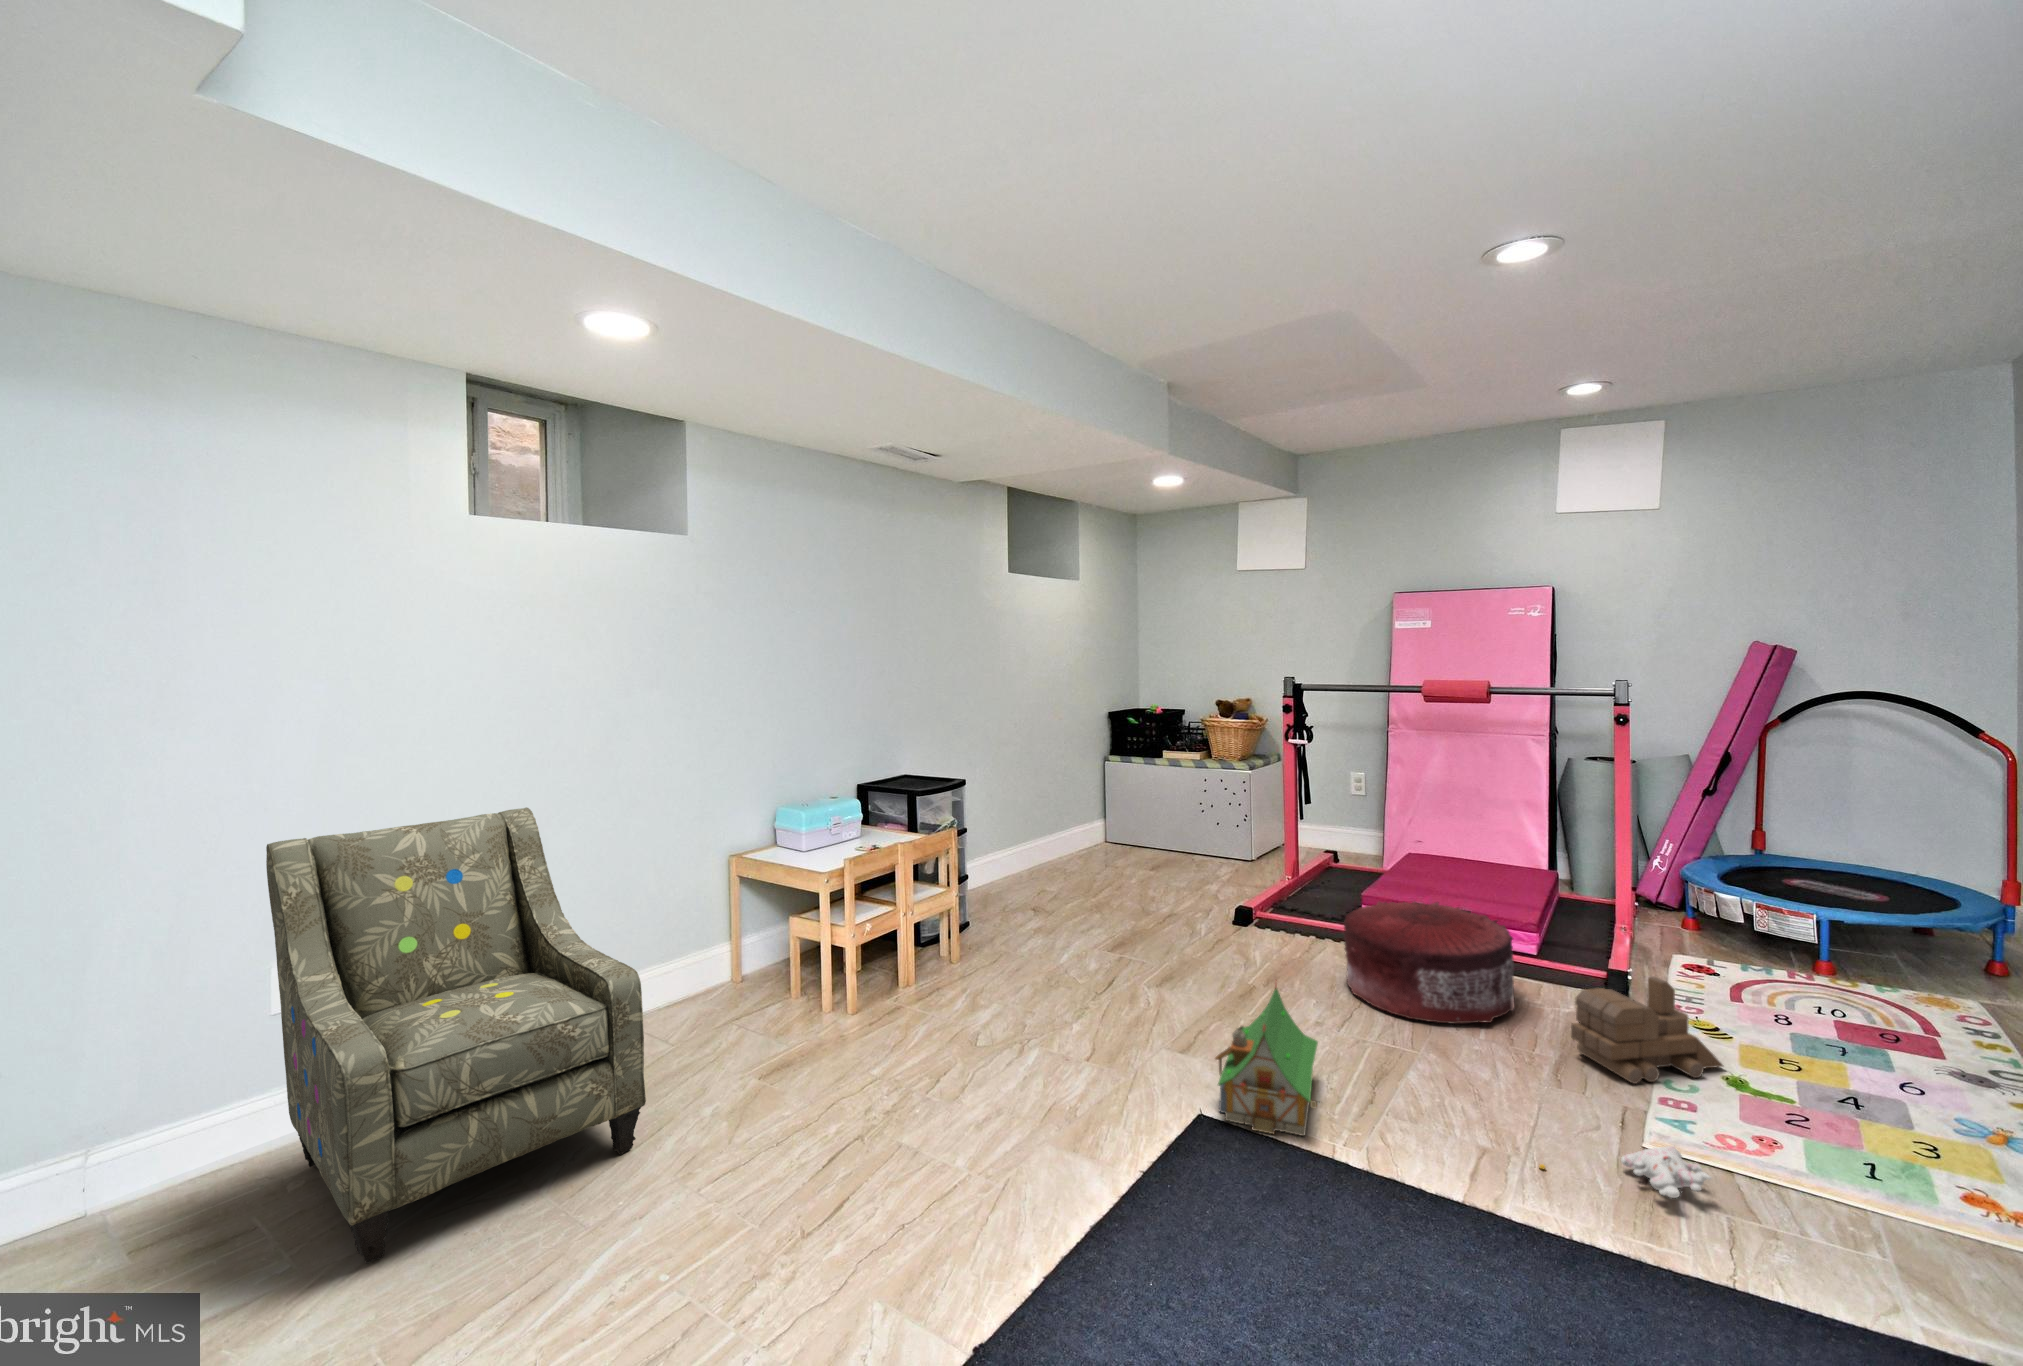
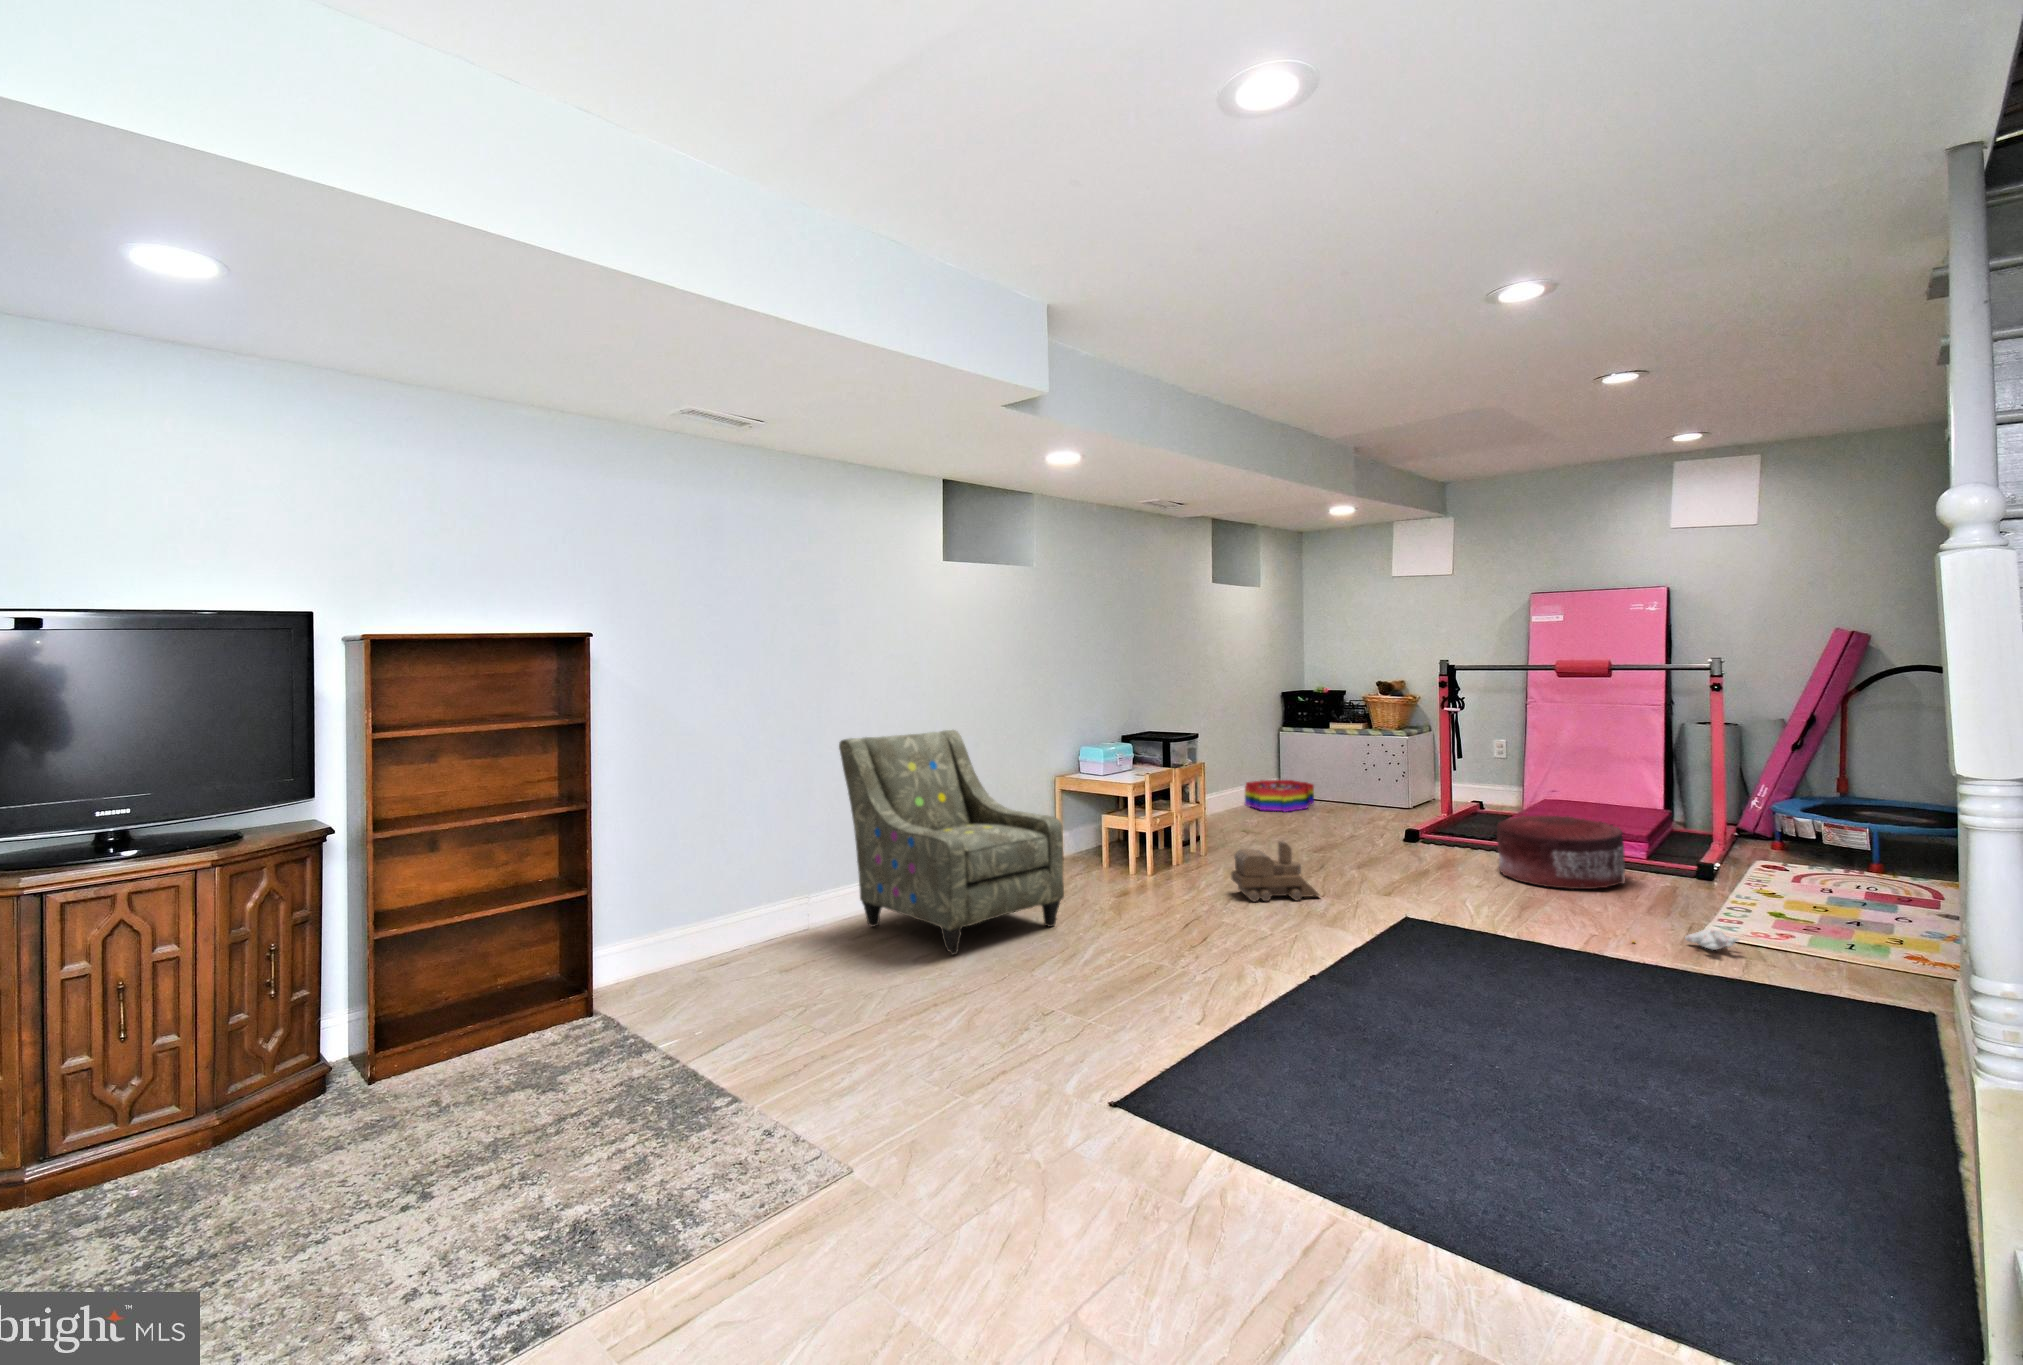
storage bin: none [1055,822,1138,868] -> present [1245,780,1314,812]
toy train: present [1571,977,1723,1084] -> present [1231,841,1319,902]
toy house: present [1215,985,1318,1136] -> none [1415,843,1490,929]

